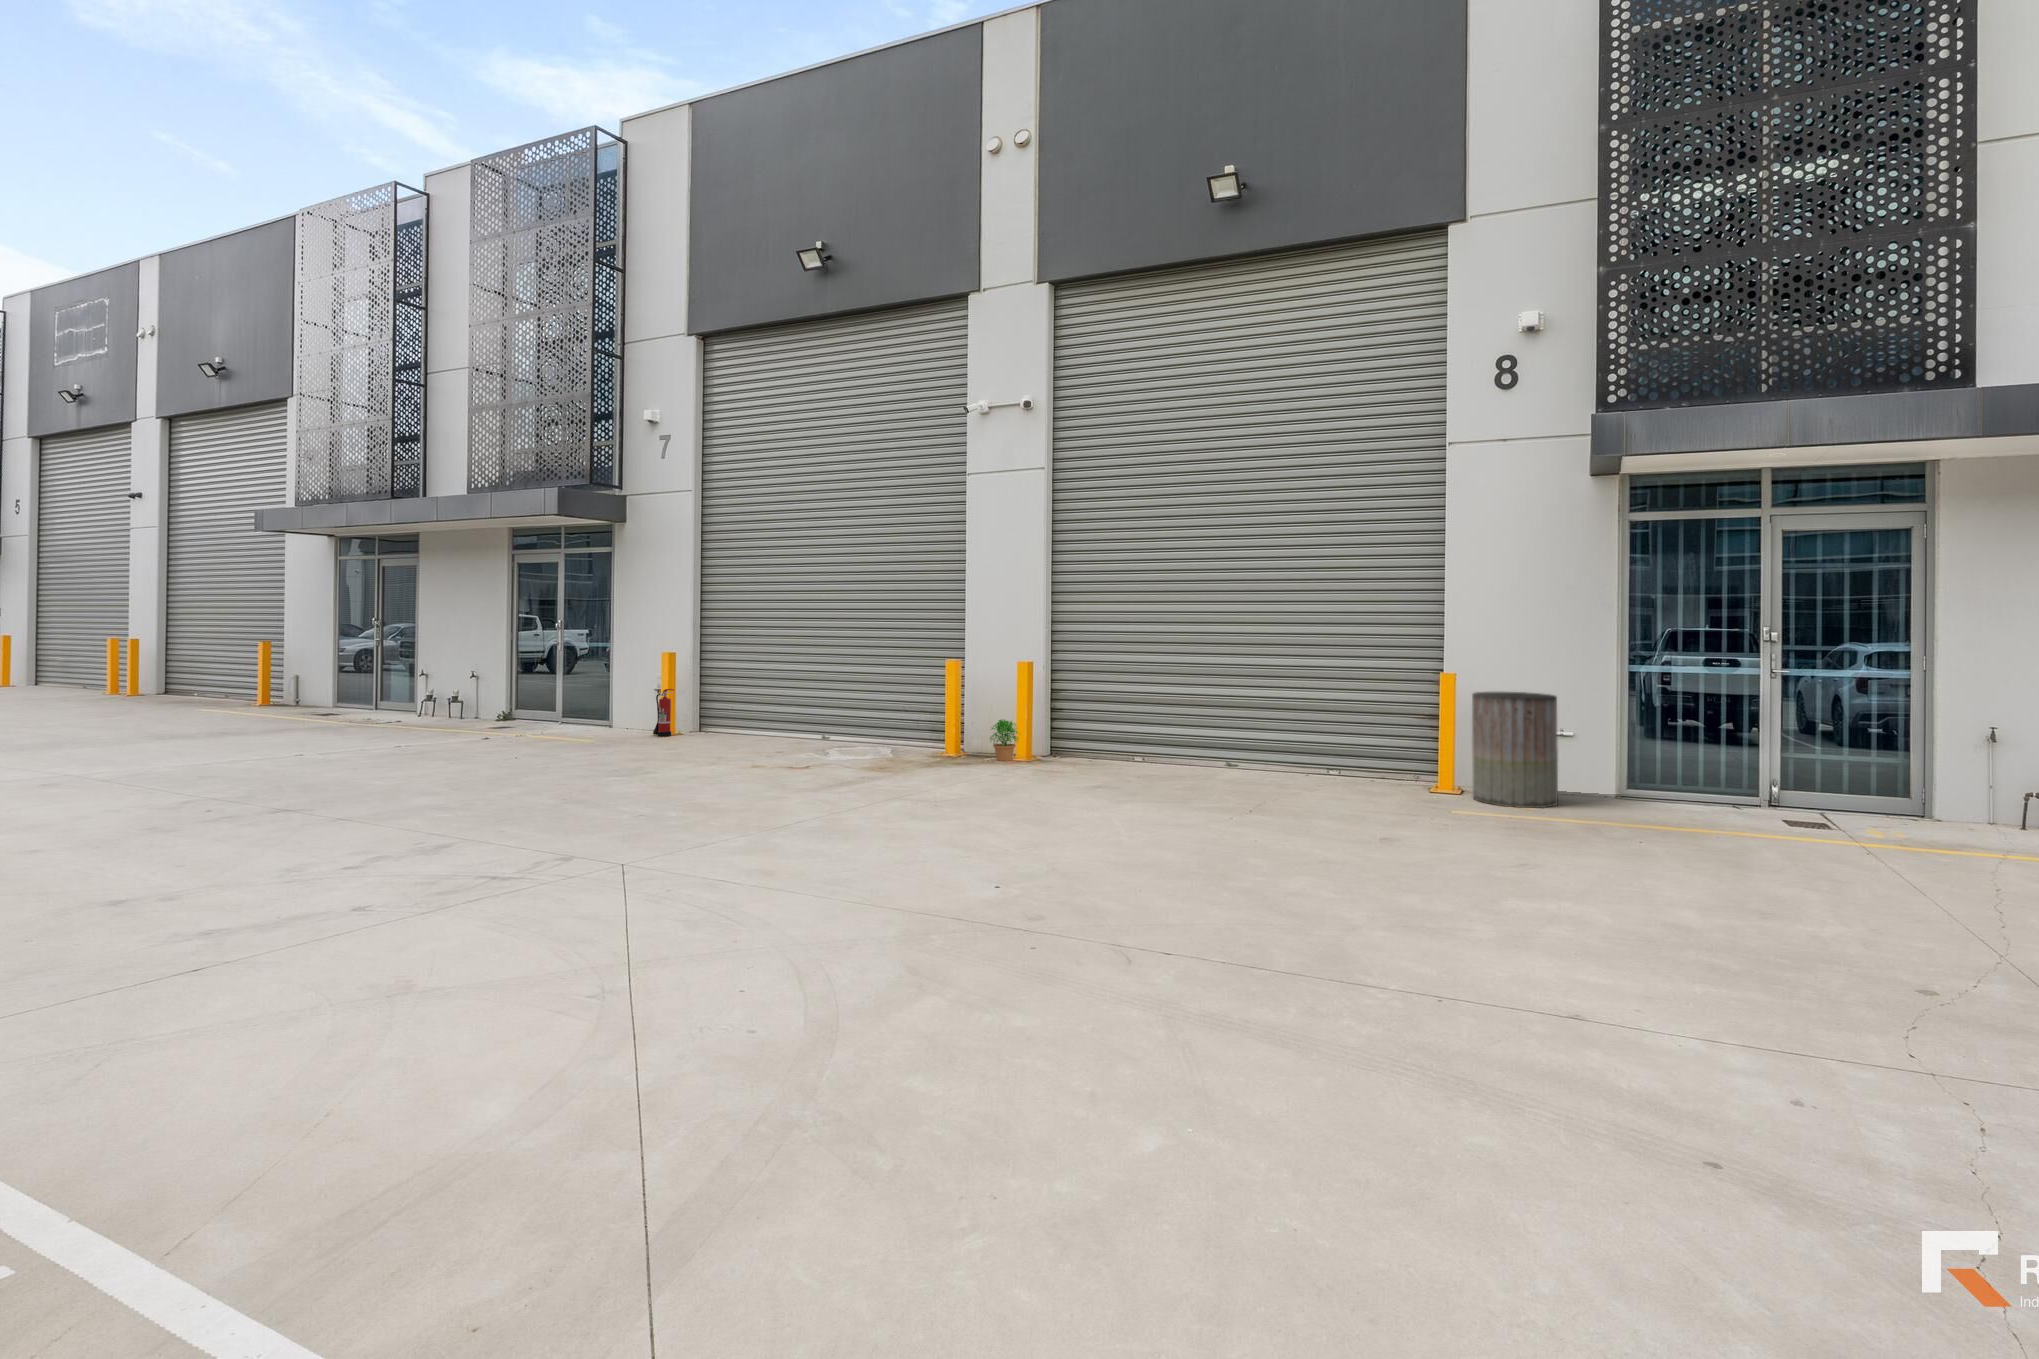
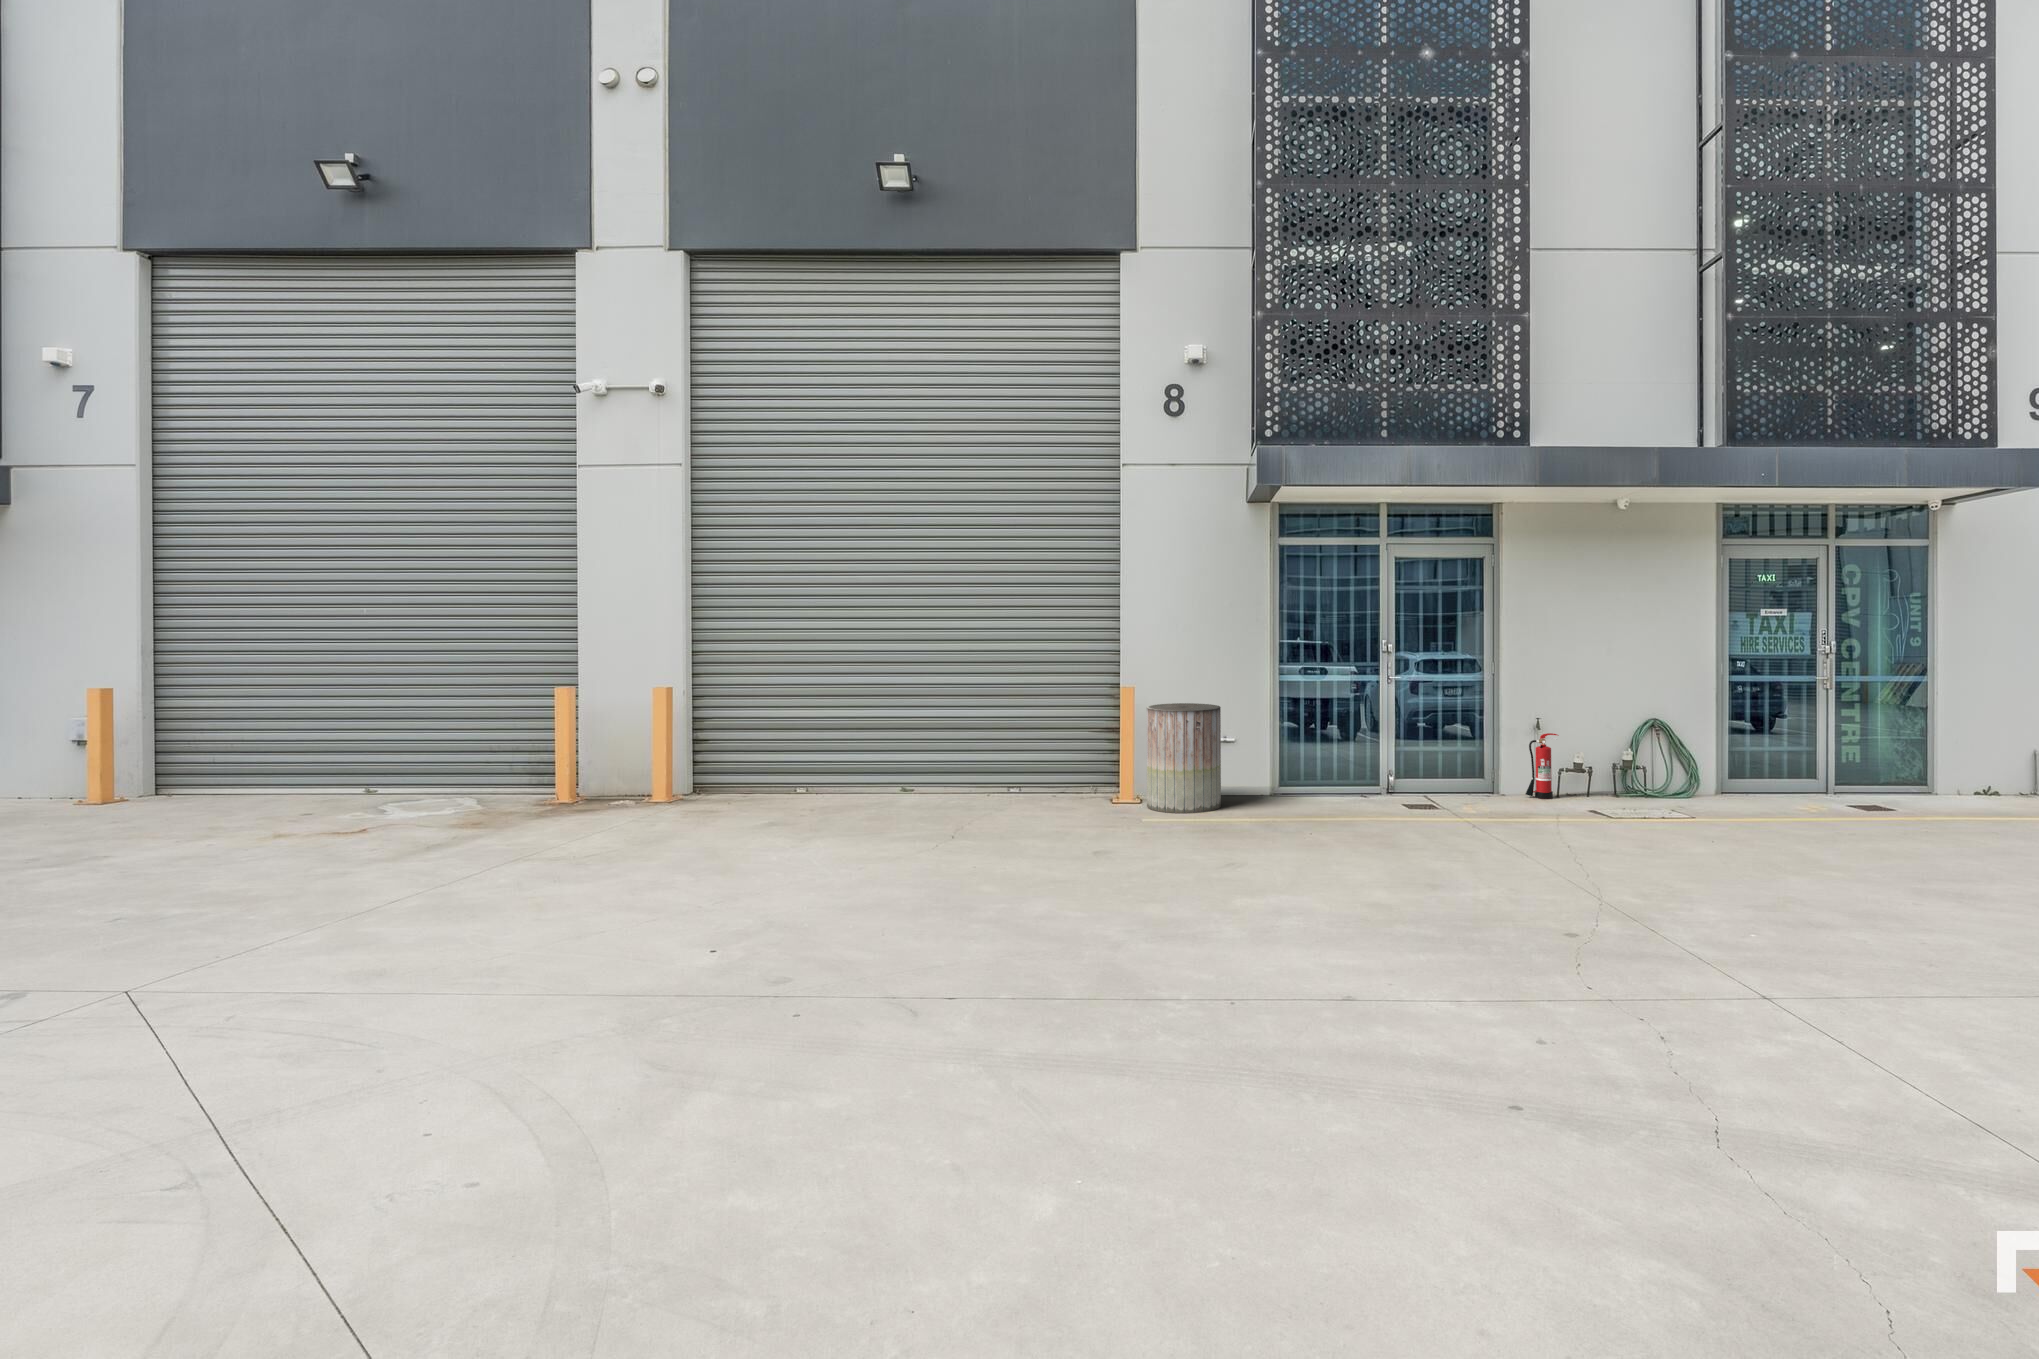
fire extinguisher: present [653,689,673,737] -> present [1525,733,1557,799]
potted plant: present [990,719,1018,761] -> none [611,758,655,808]

